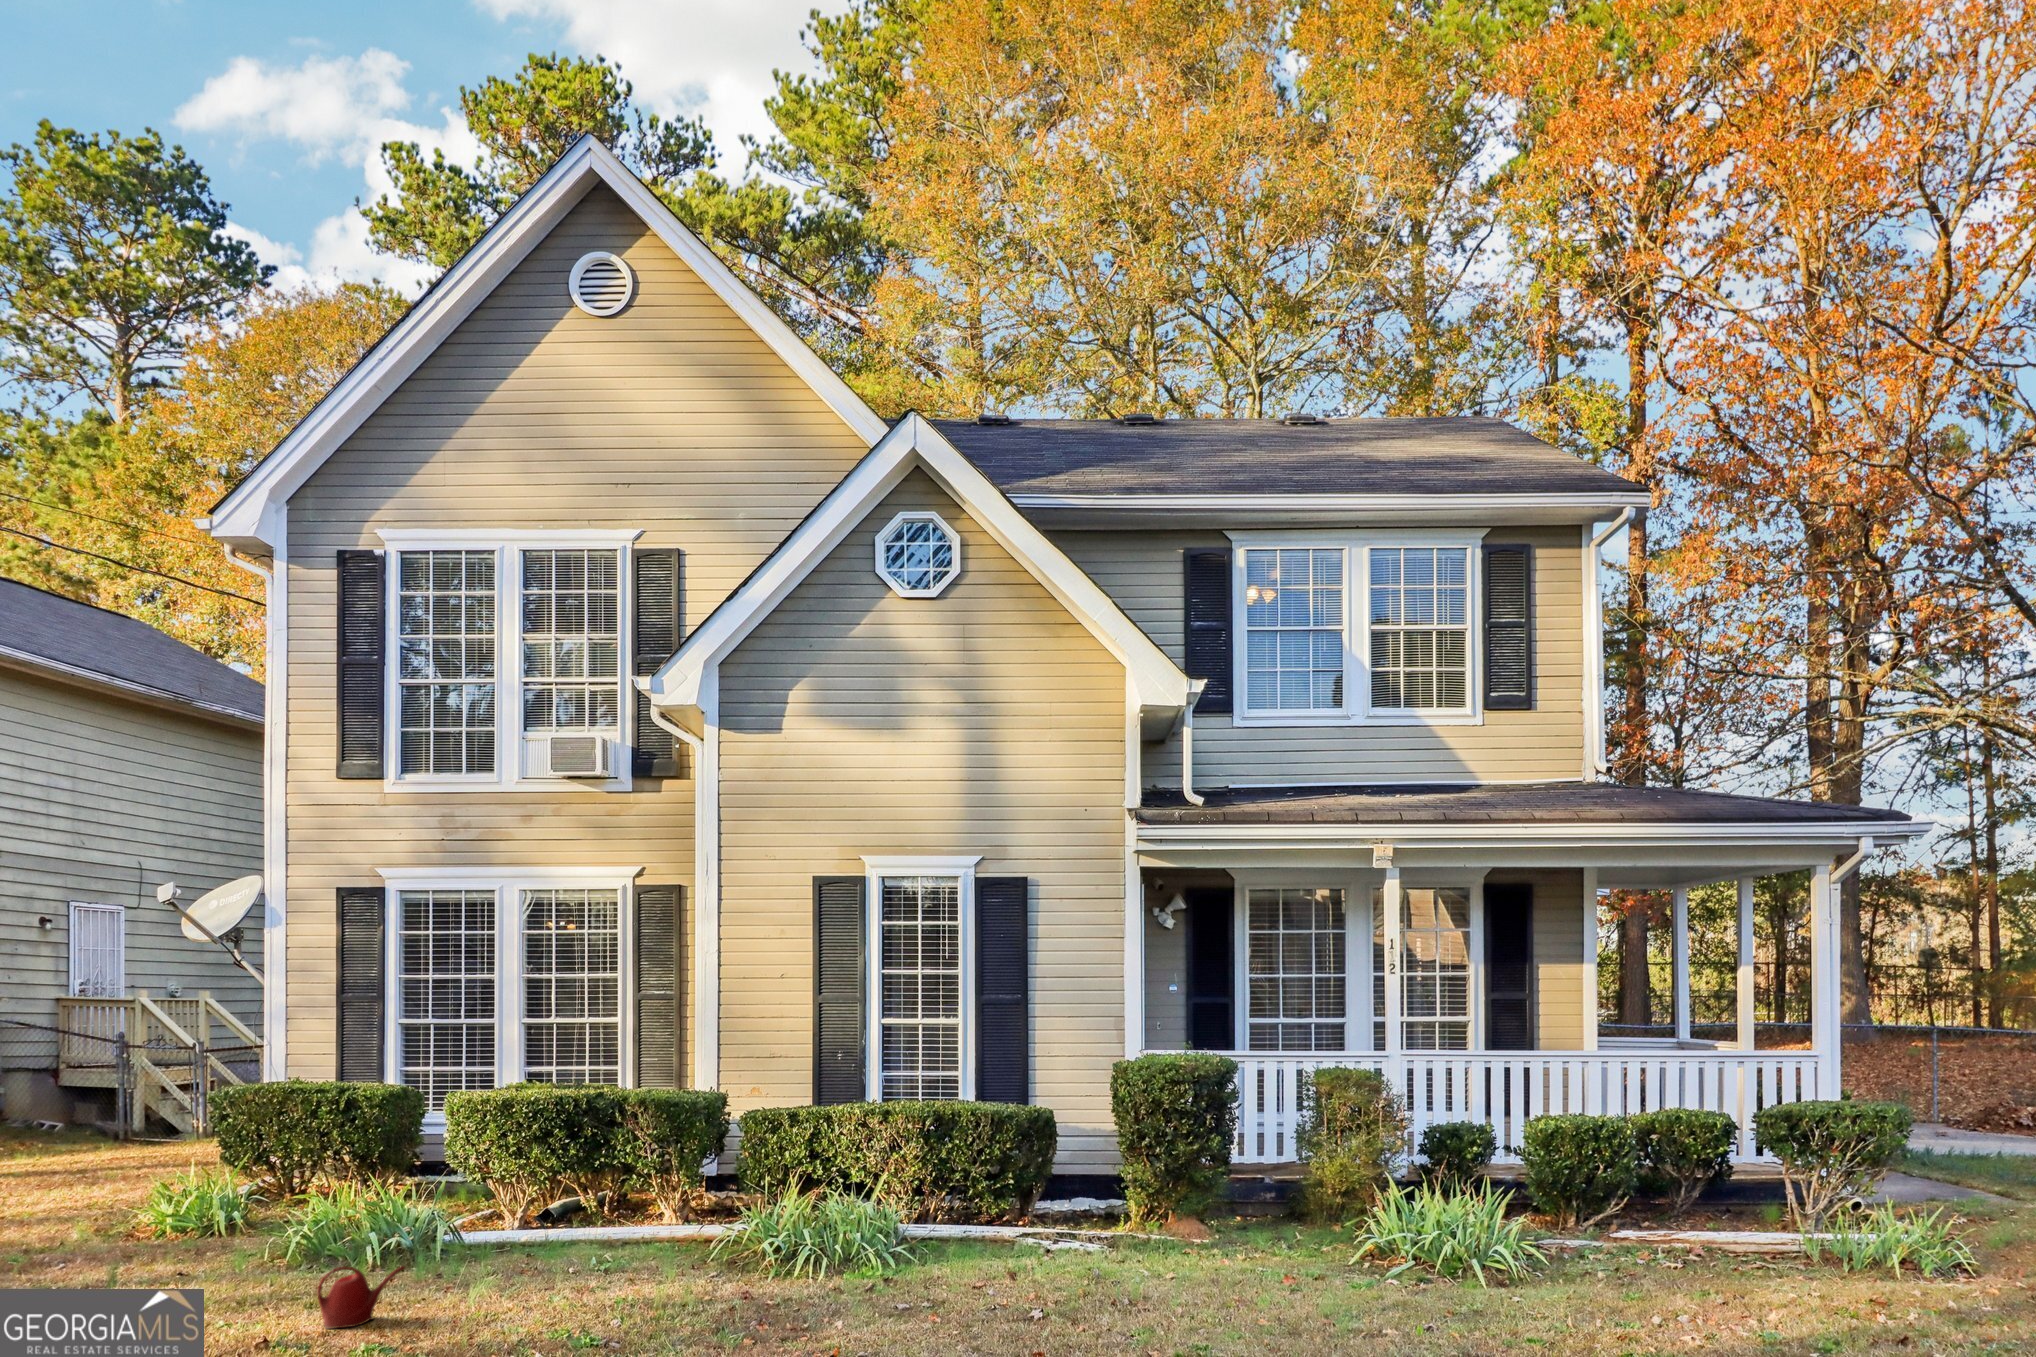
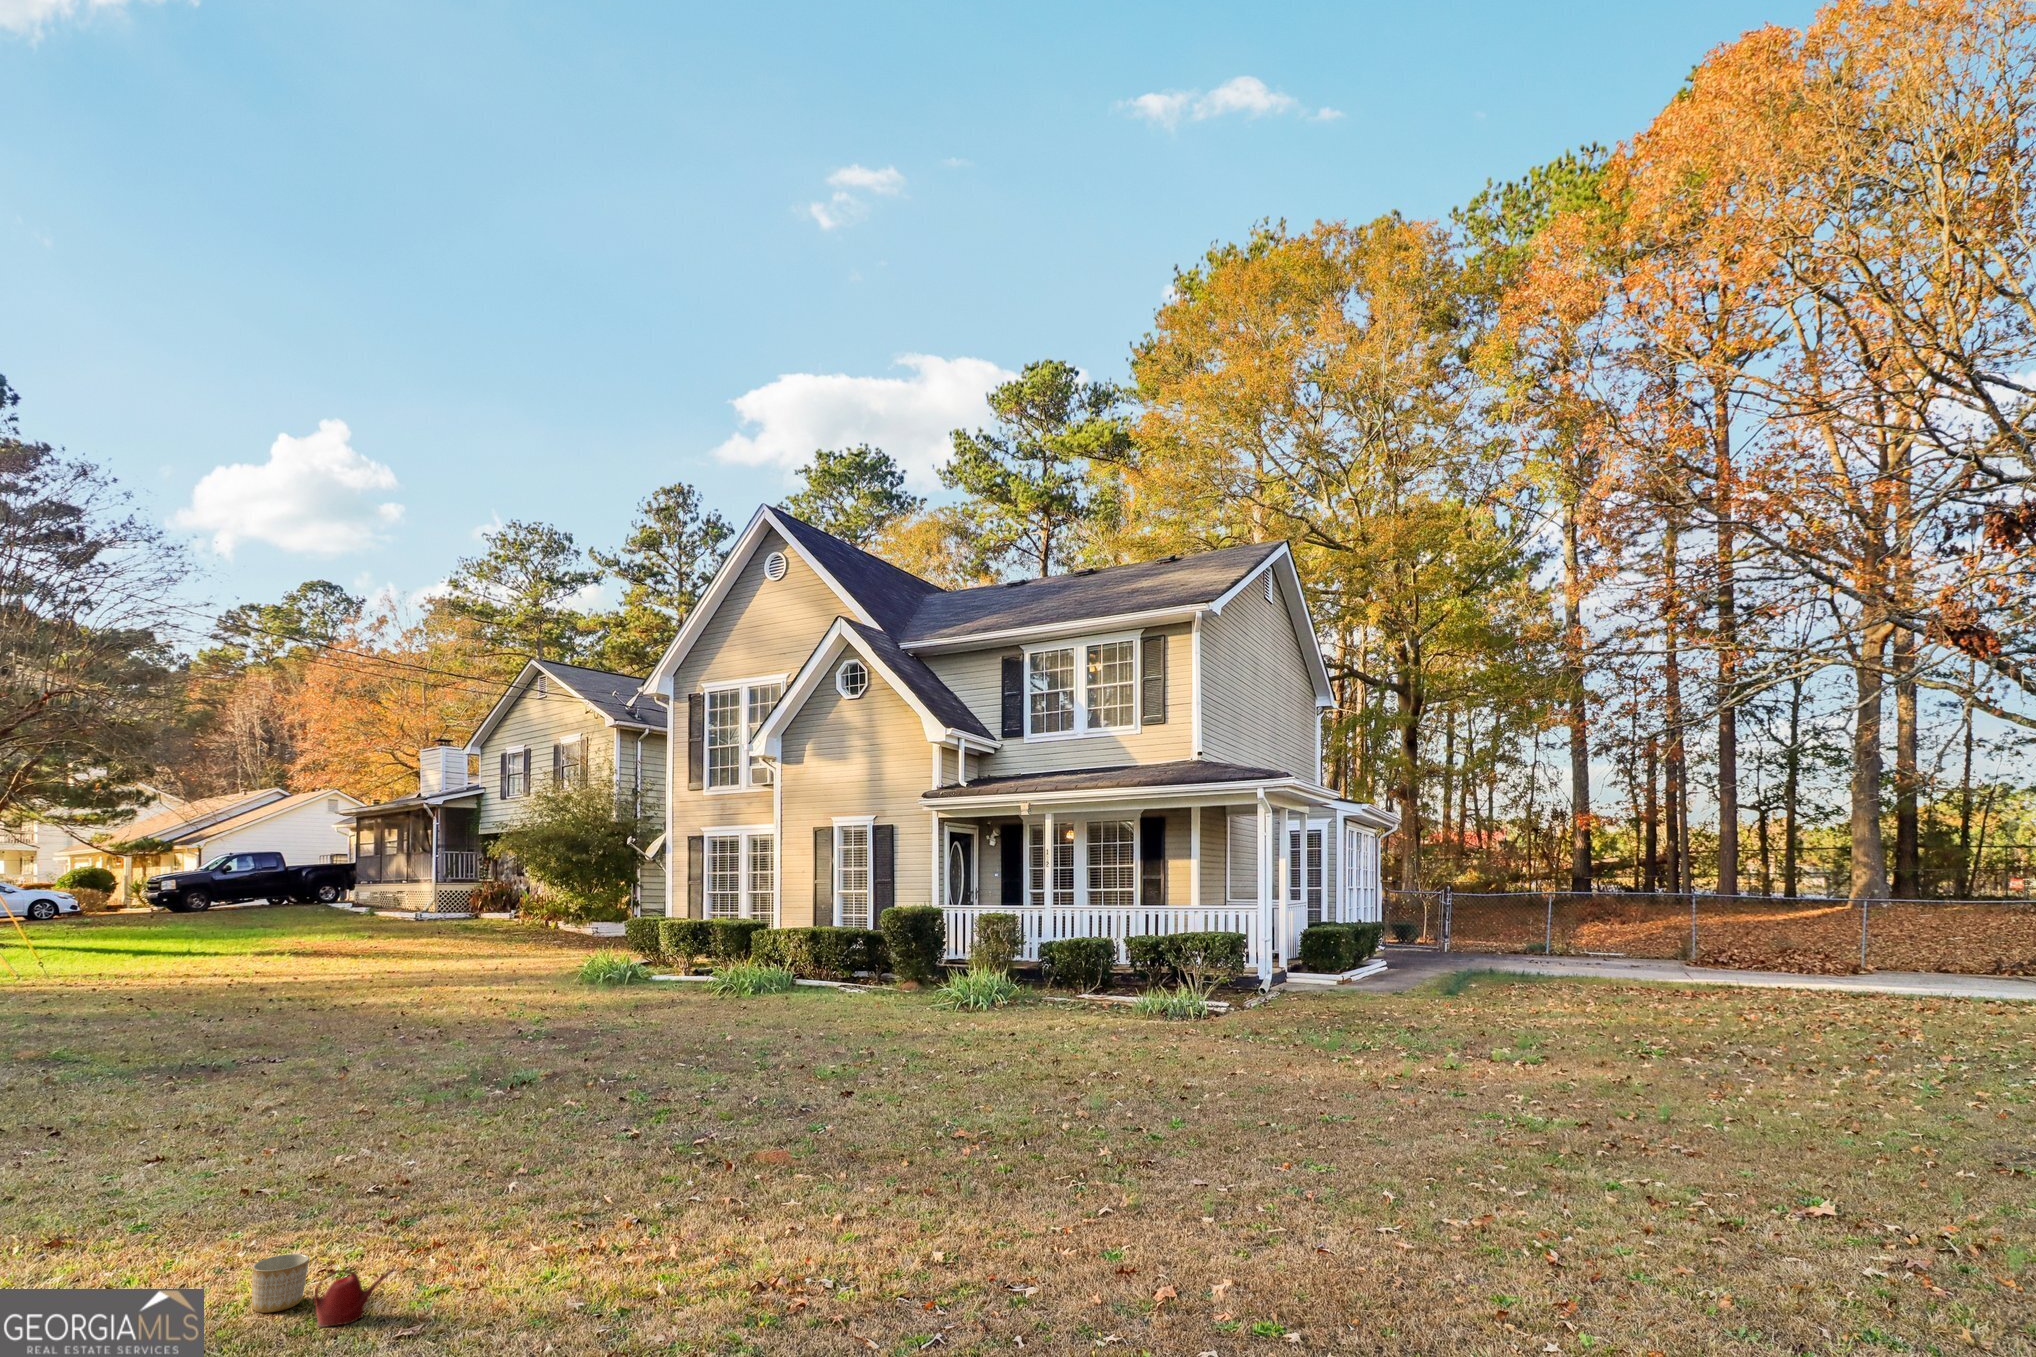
planter: none [252,1251,312,1314] -> present [252,1254,309,1313]

